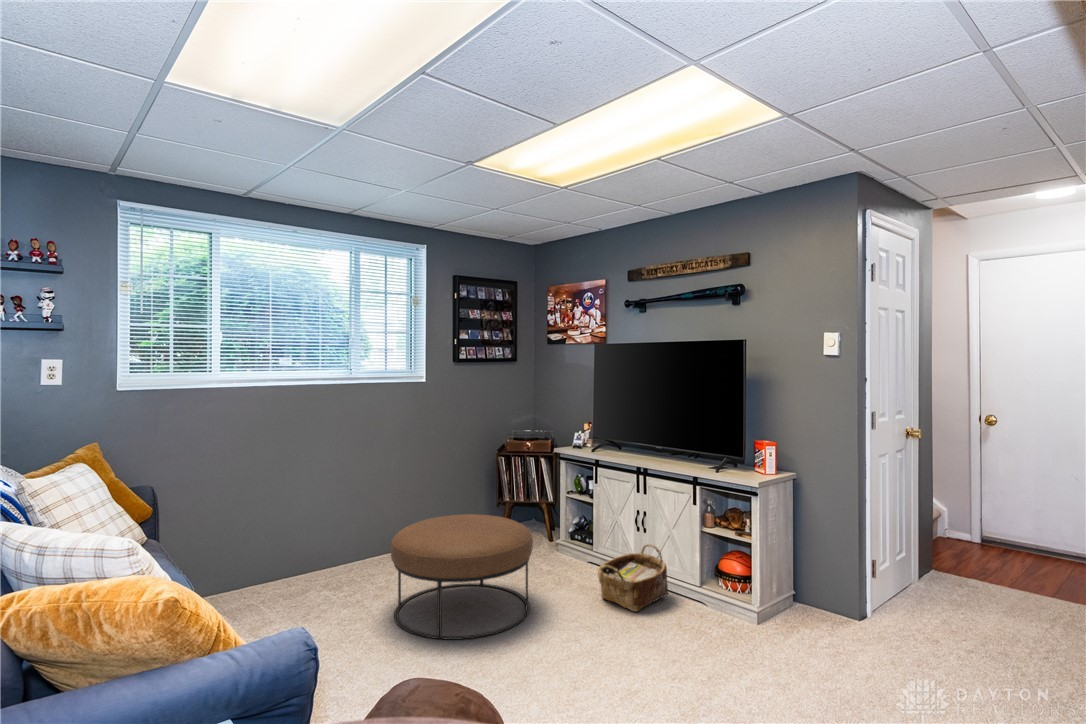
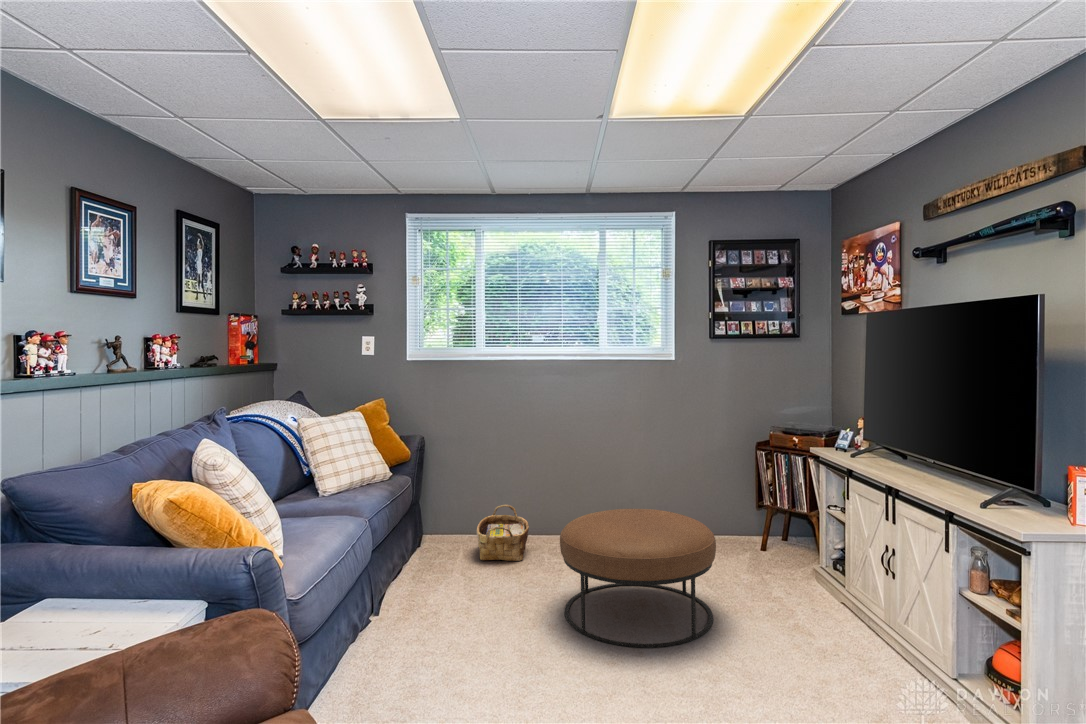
woven basket: present [598,544,668,612] -> present [477,505,529,561]

